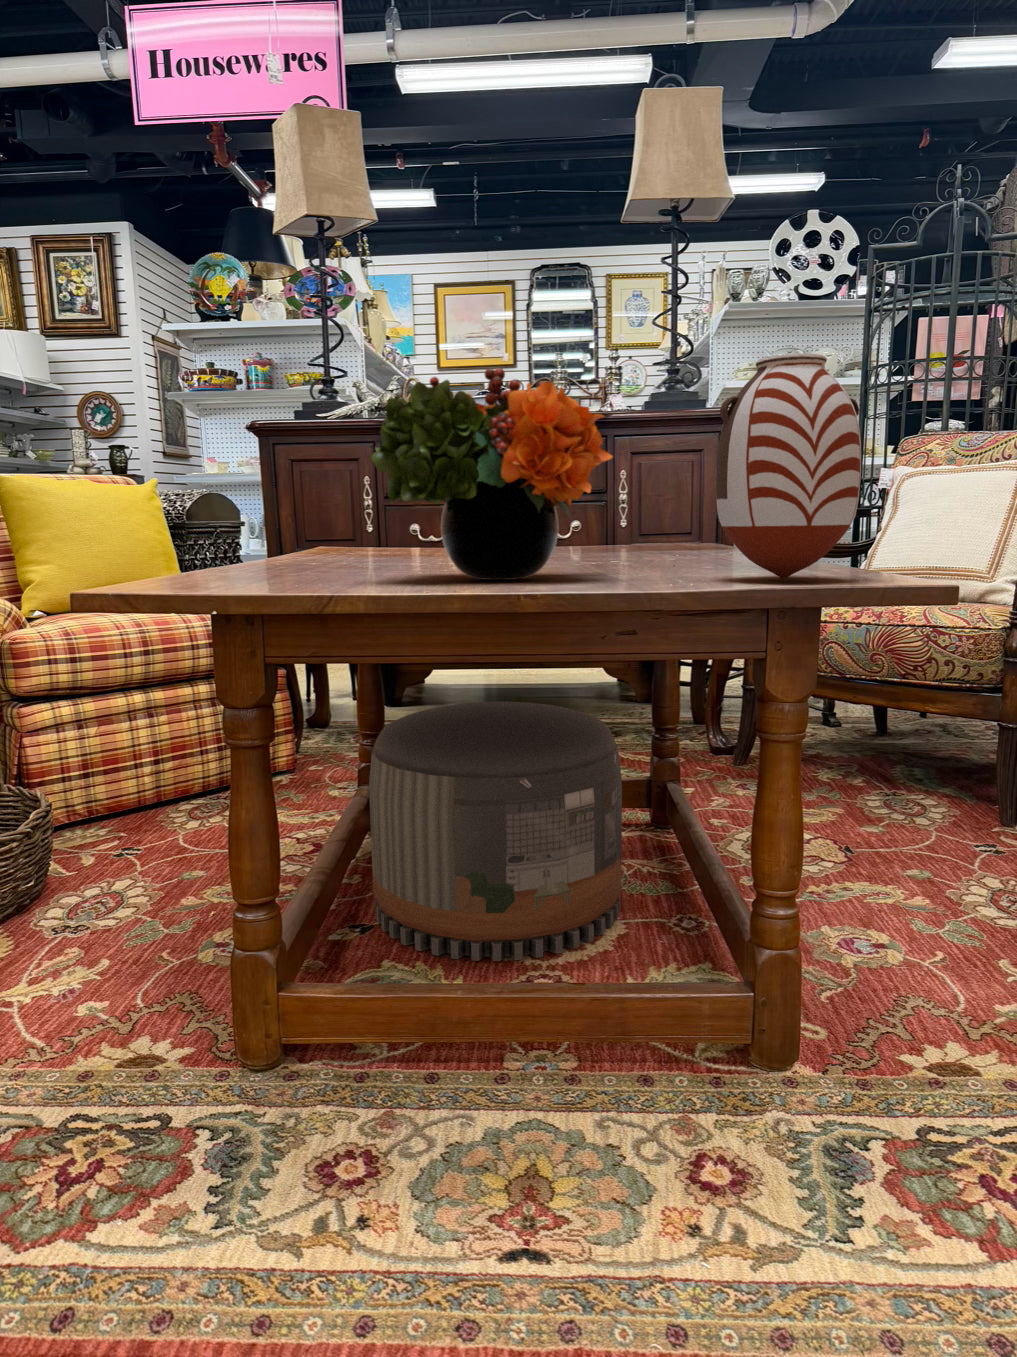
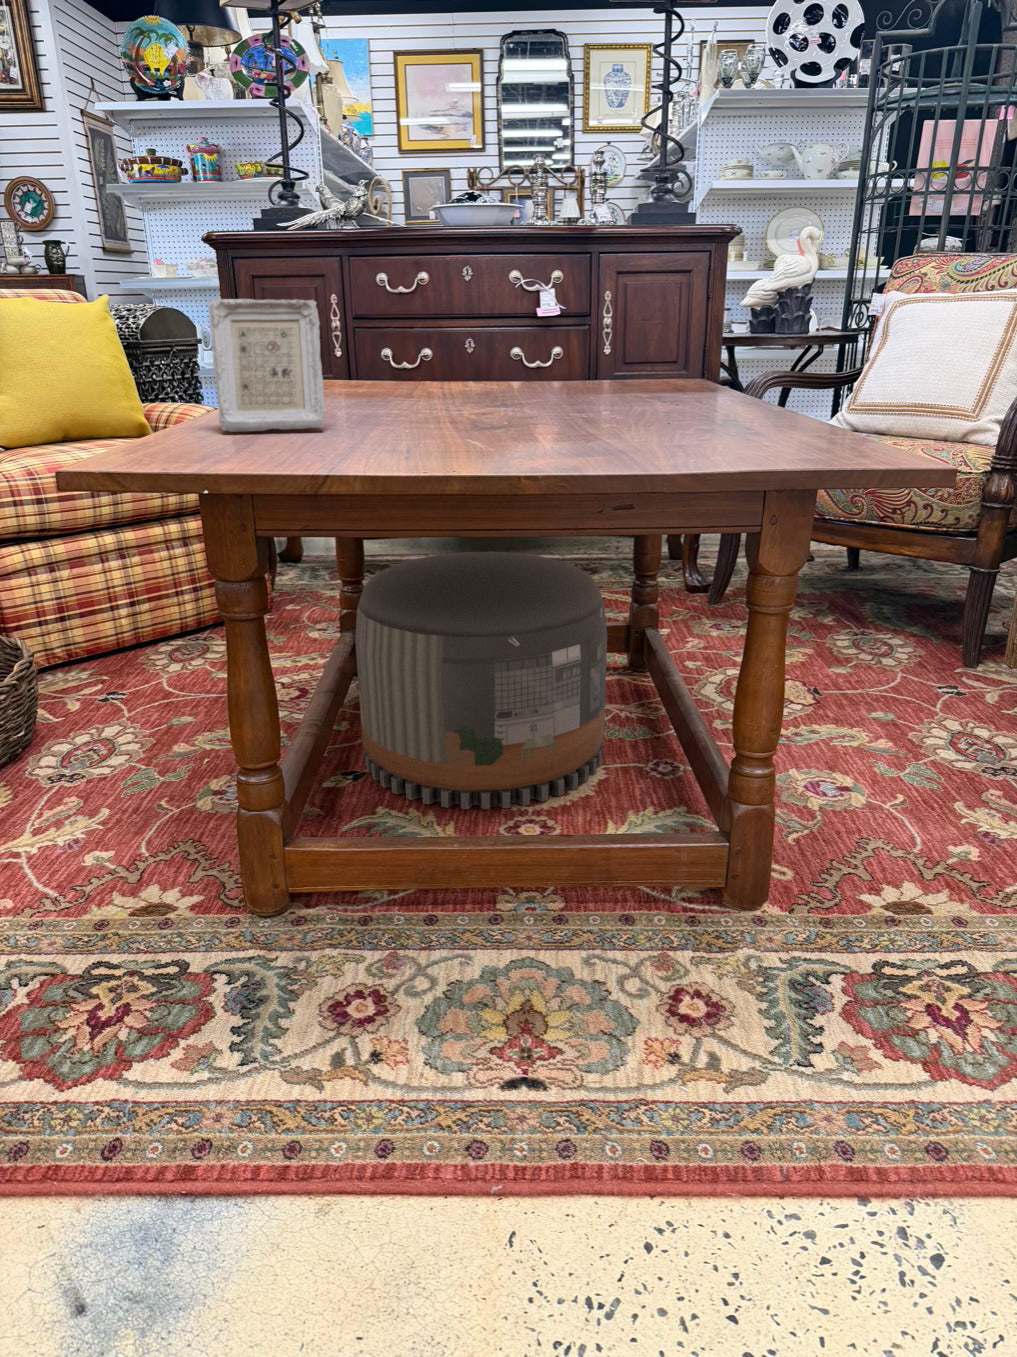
vase: present [716,354,861,579] -> none [718,201,872,445]
flower arrangement: present [372,368,612,580] -> none [350,206,612,442]
picture frame: none [239,458,344,576] -> present [208,299,324,432]

